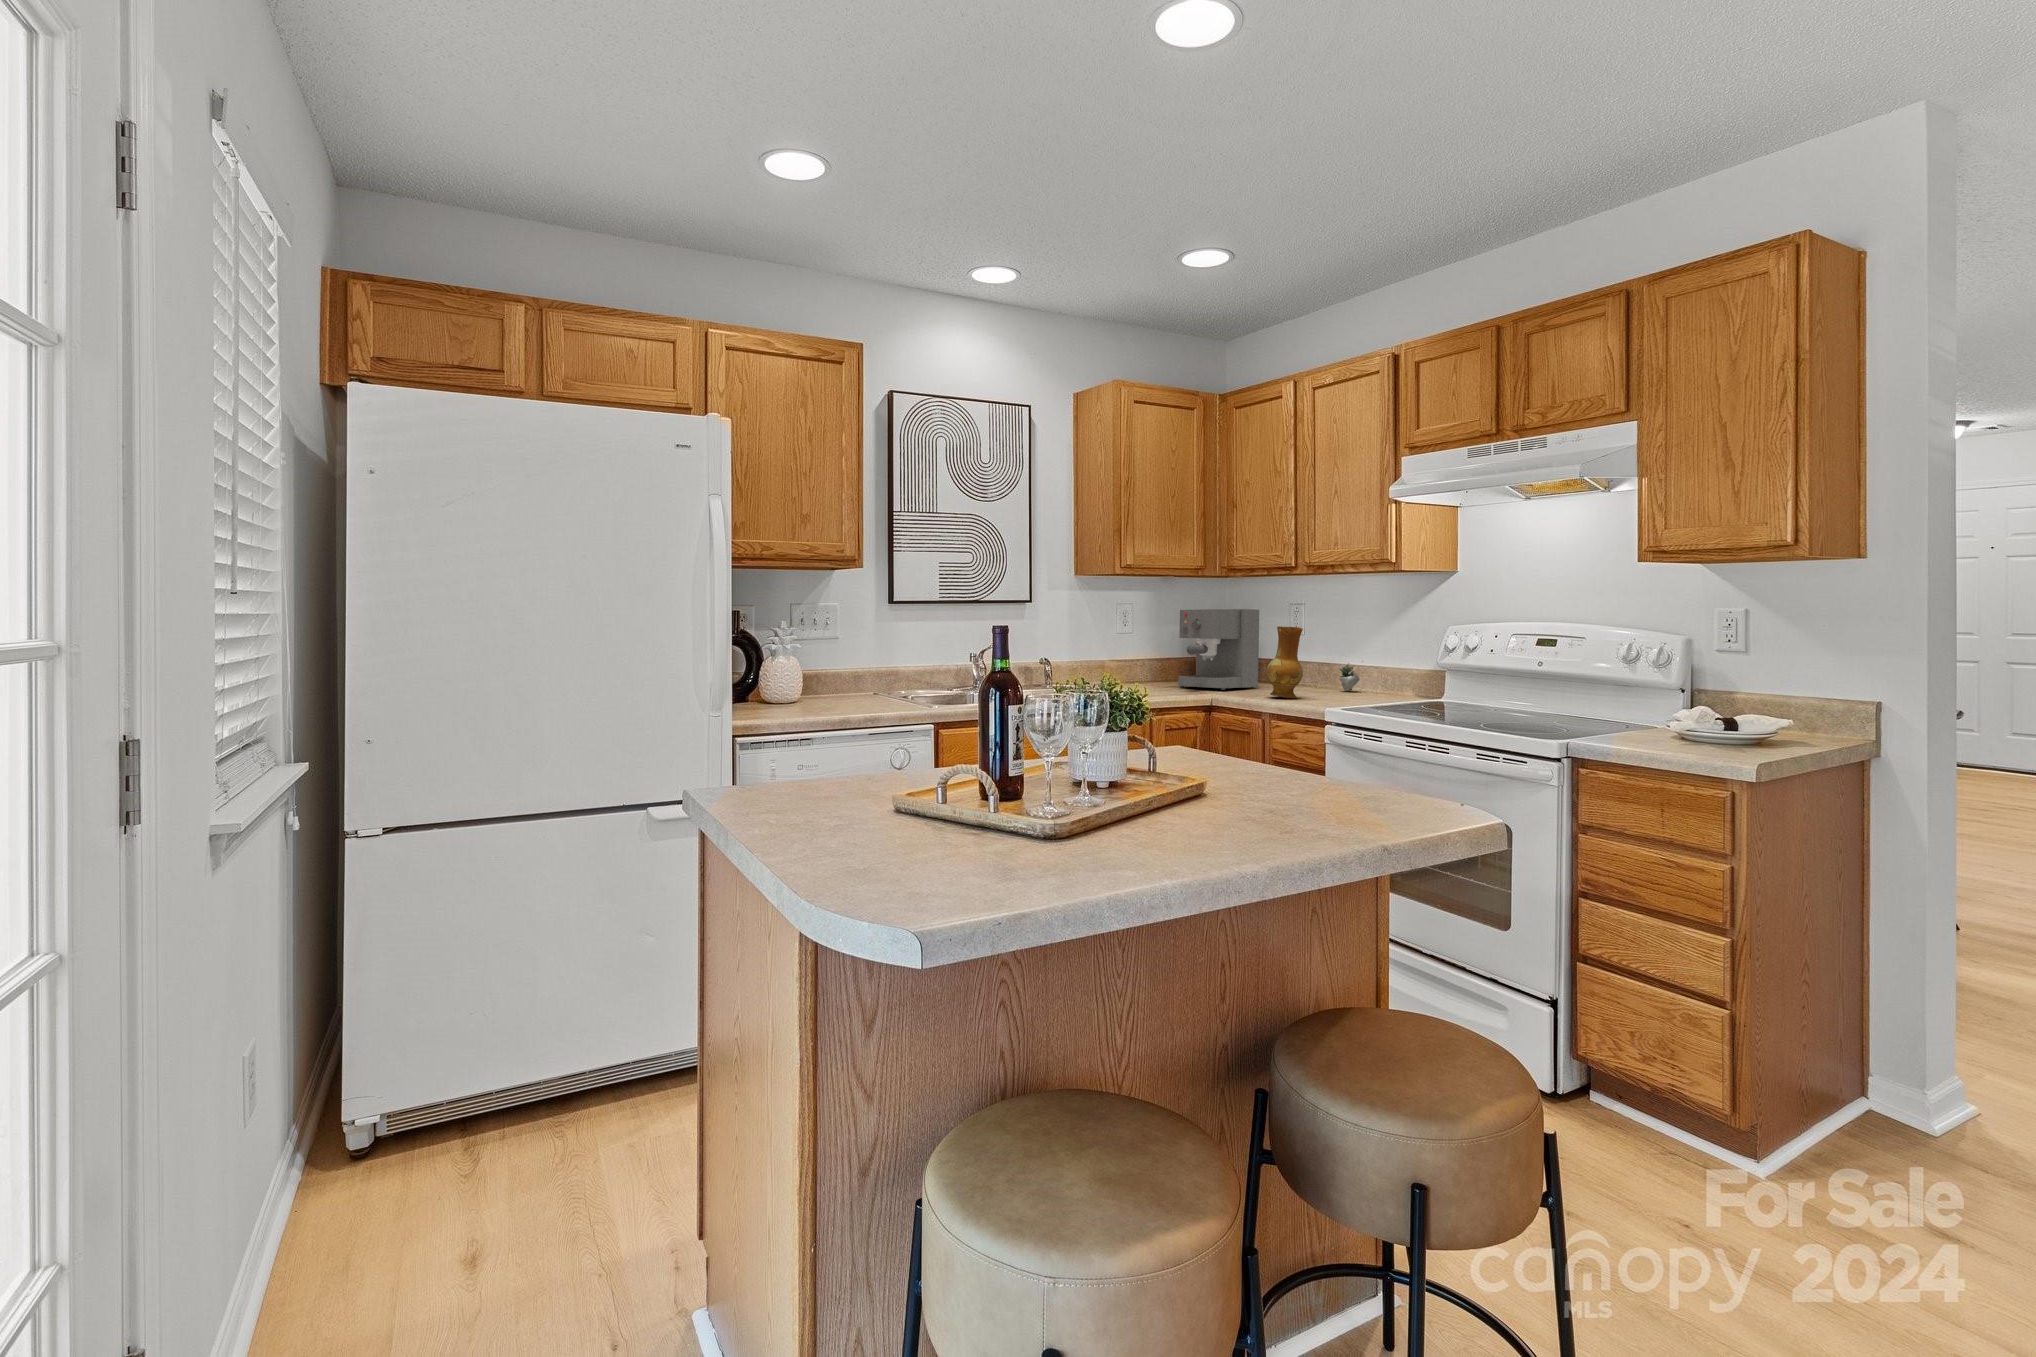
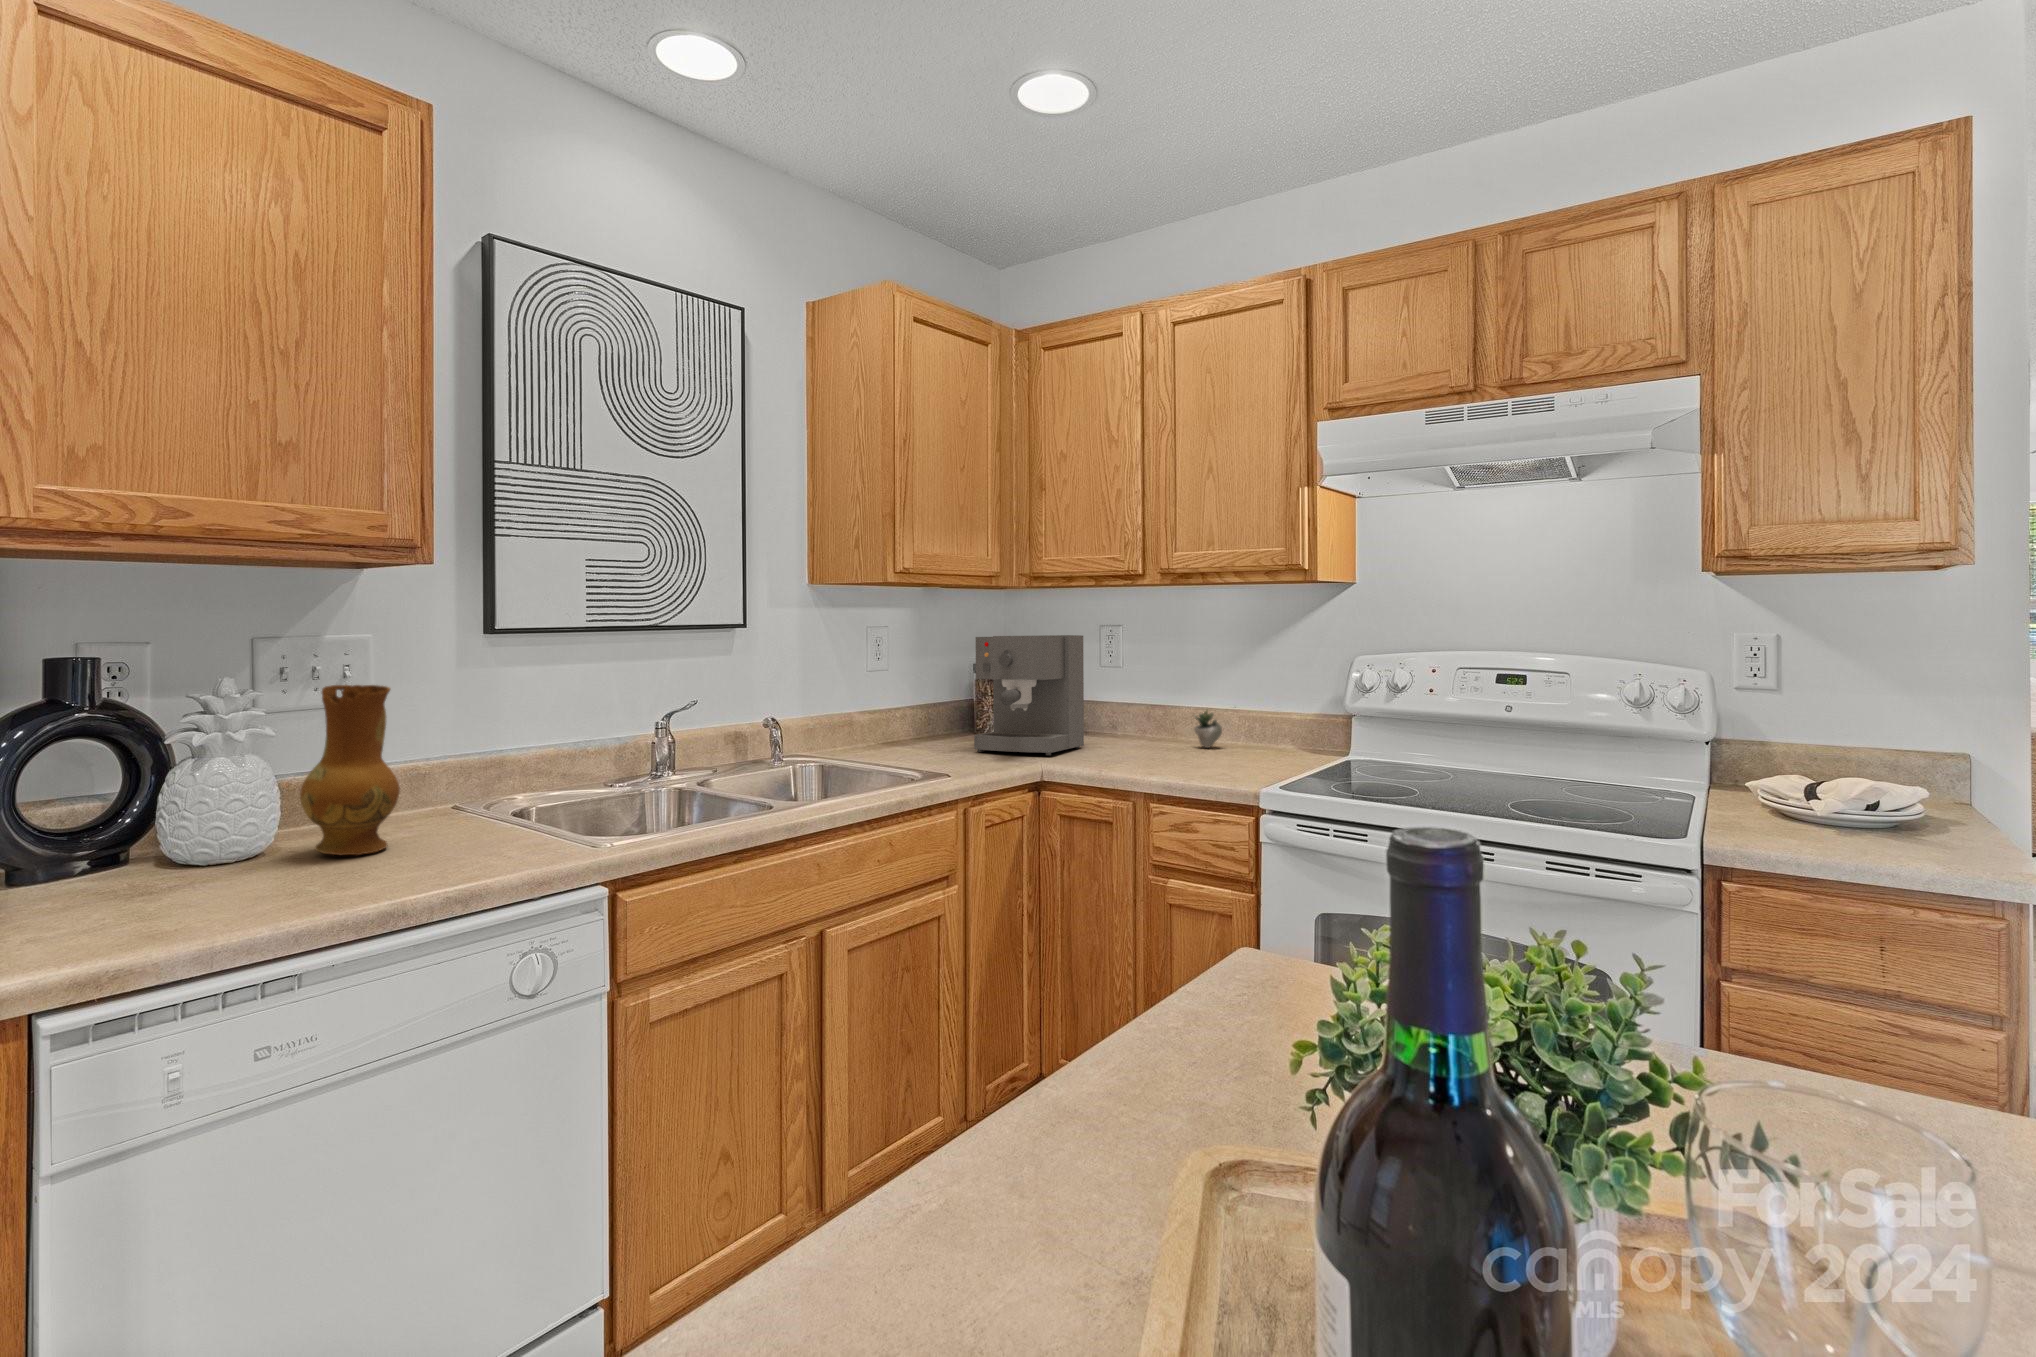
ceramic jug: present [1267,626,1303,698] -> present [300,685,400,855]

